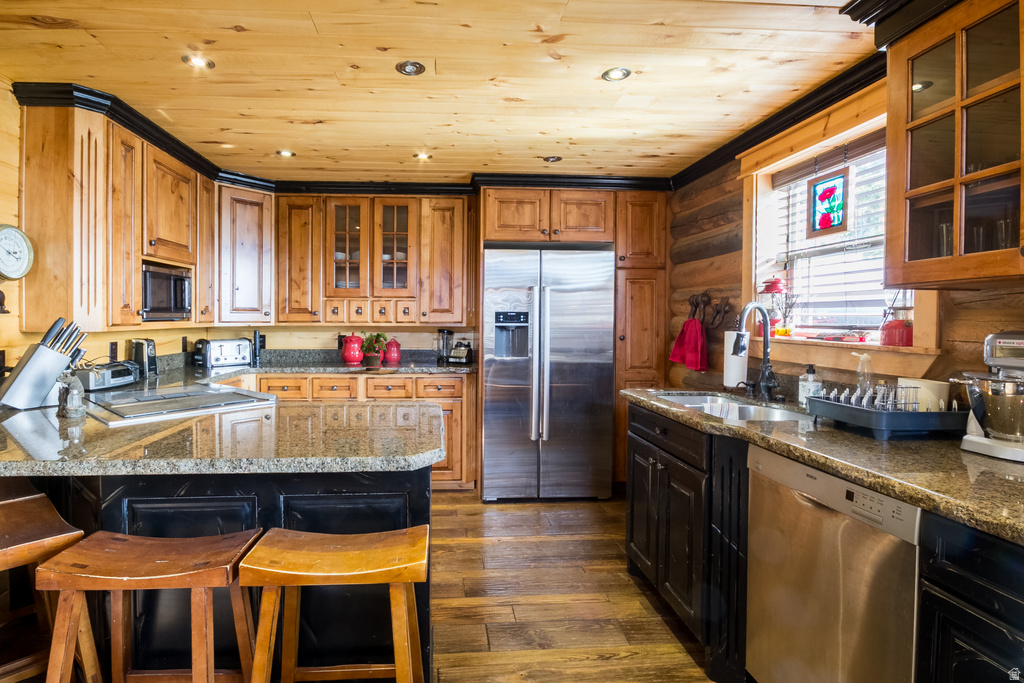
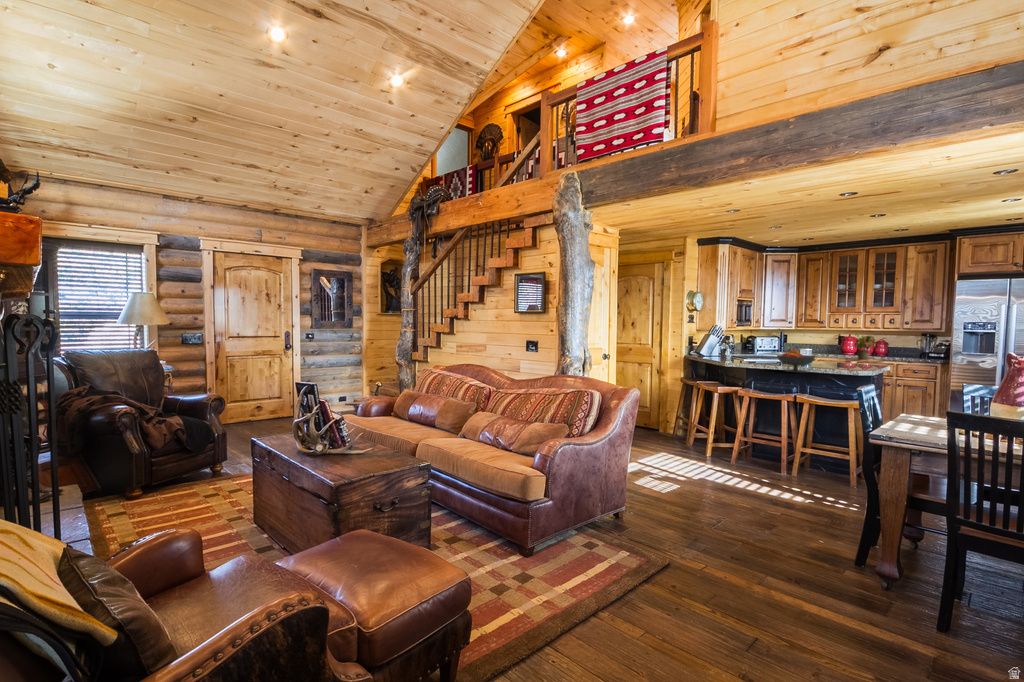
fruit bowl: none [221,364,295,411] -> present [777,350,815,373]

